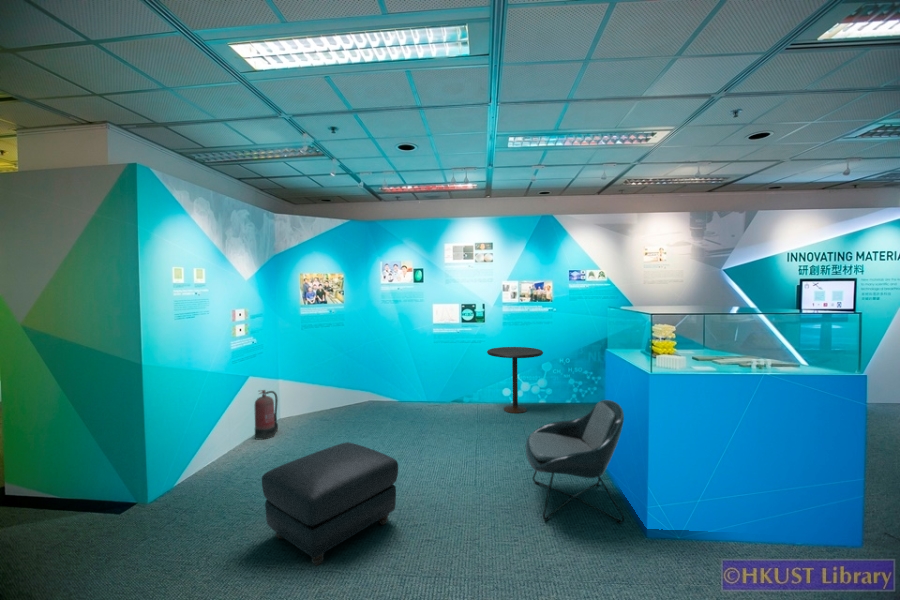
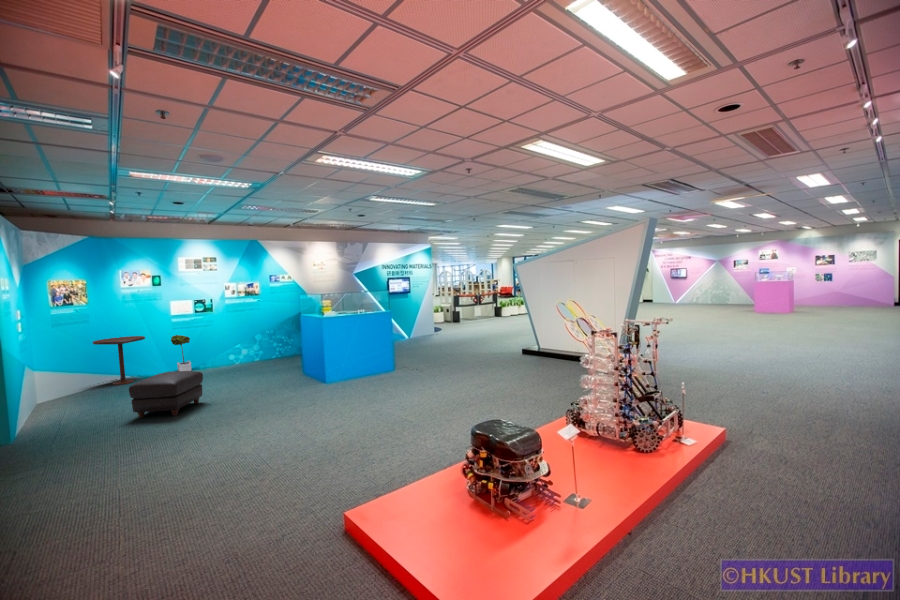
pedestal table: present [487,347,543,413] -> present [93,336,145,385]
potted tree: none [428,353,451,407] -> present [171,335,192,371]
fire extinguisher: present [255,390,278,439] -> none [33,371,54,408]
lounge chair: present [526,400,624,524] -> none [262,335,309,387]

